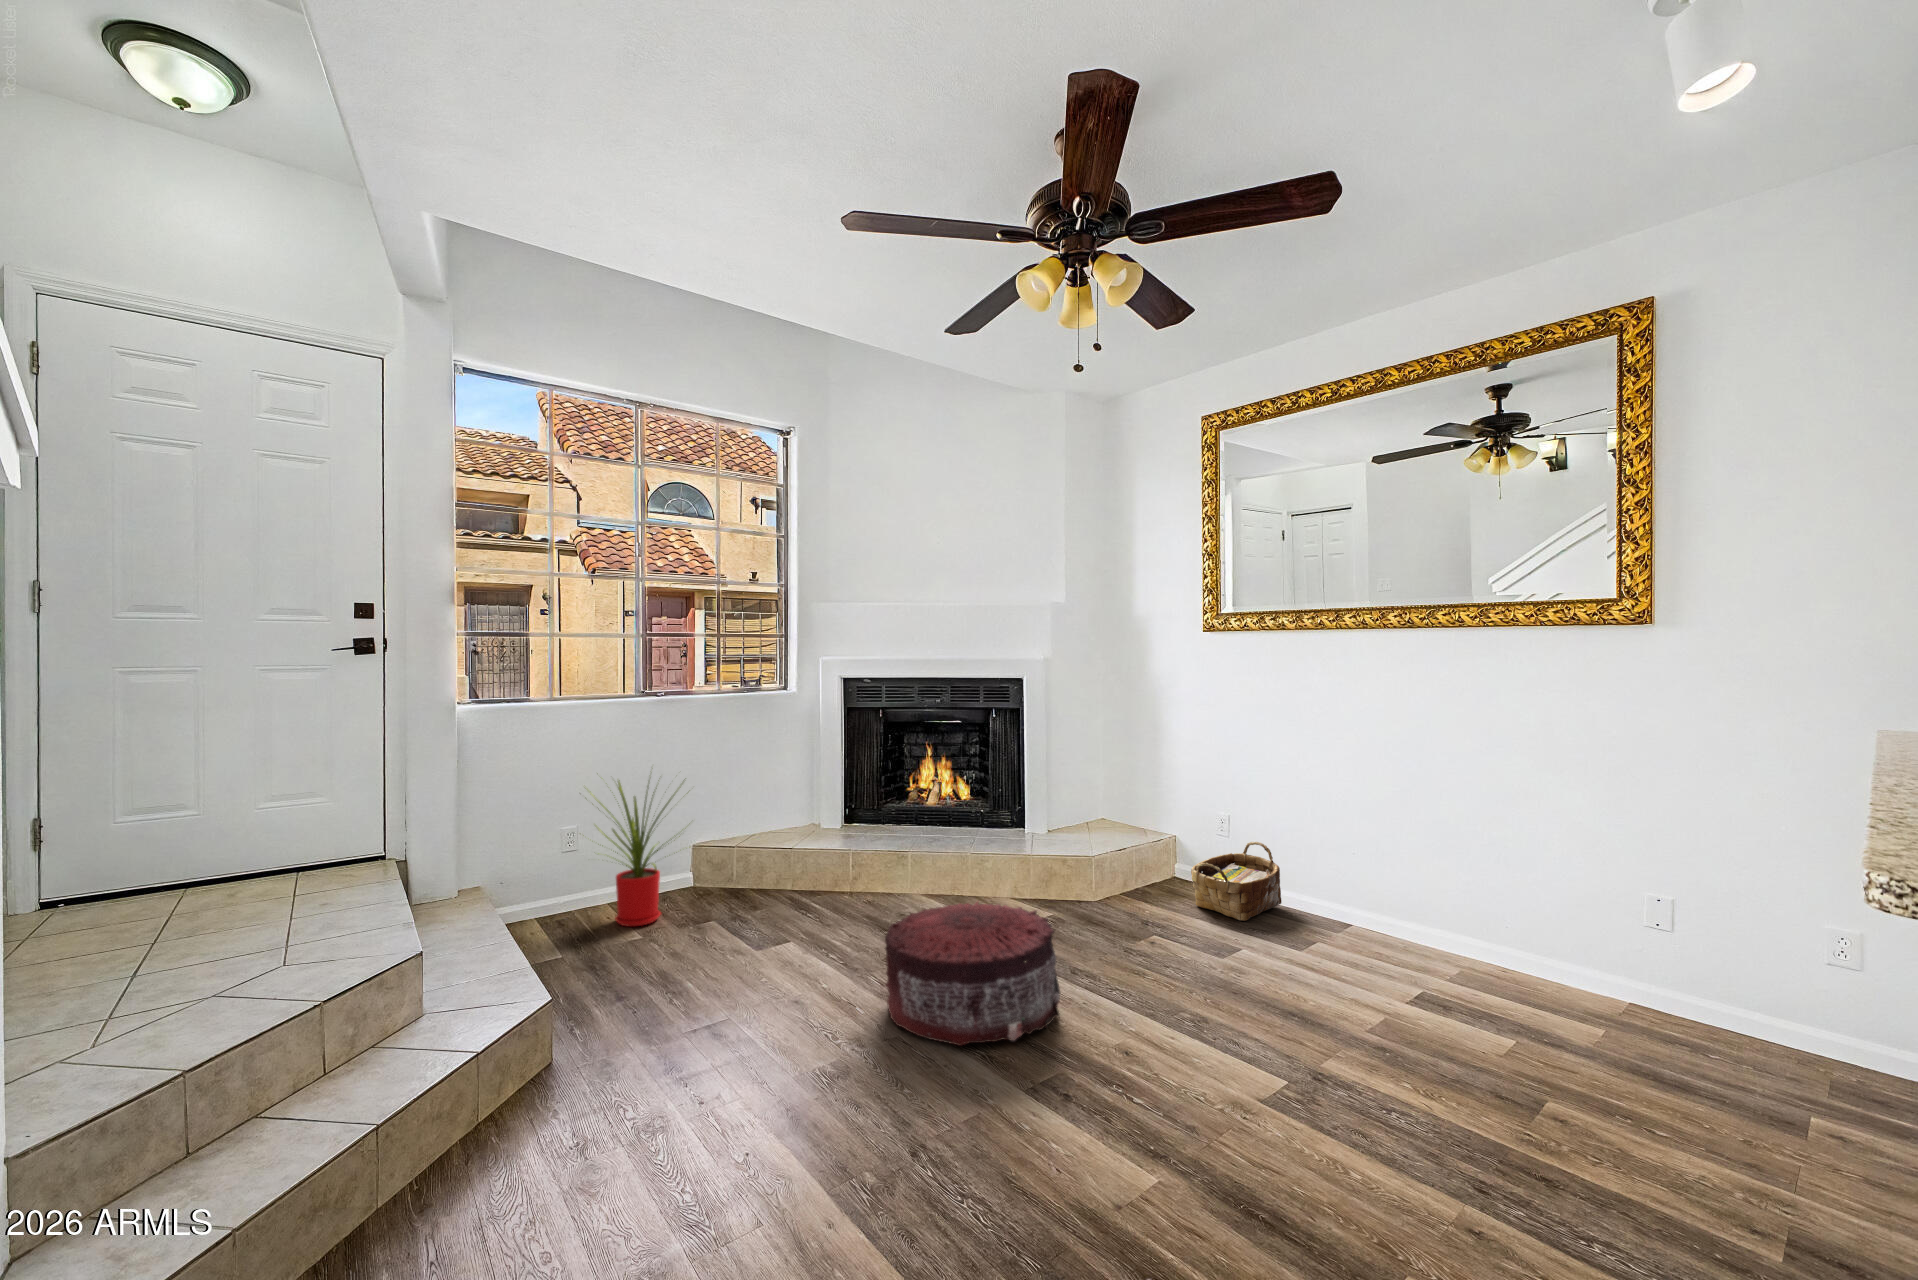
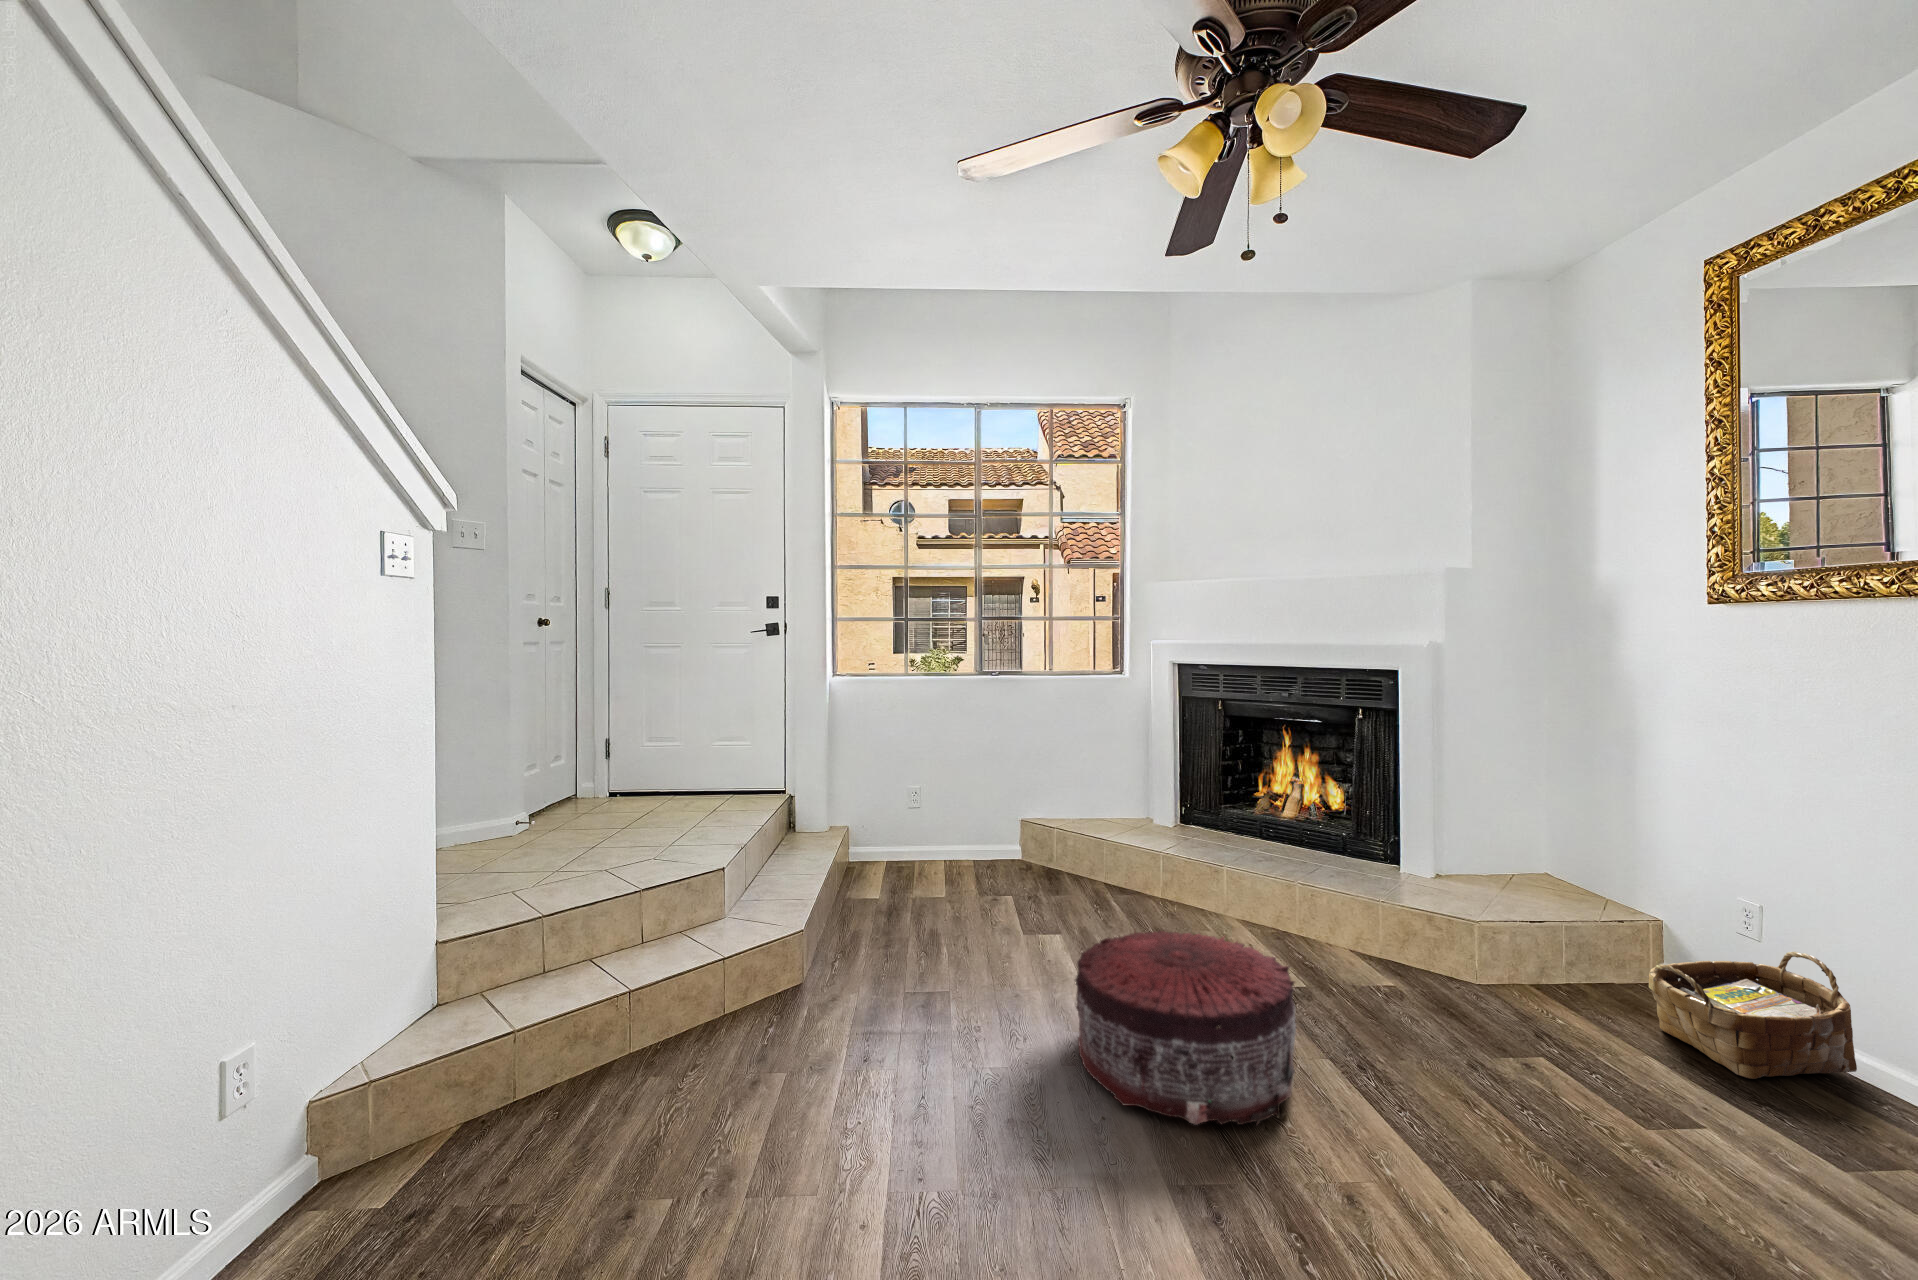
house plant: present [598,780,680,926] -> none [899,738,1006,886]

